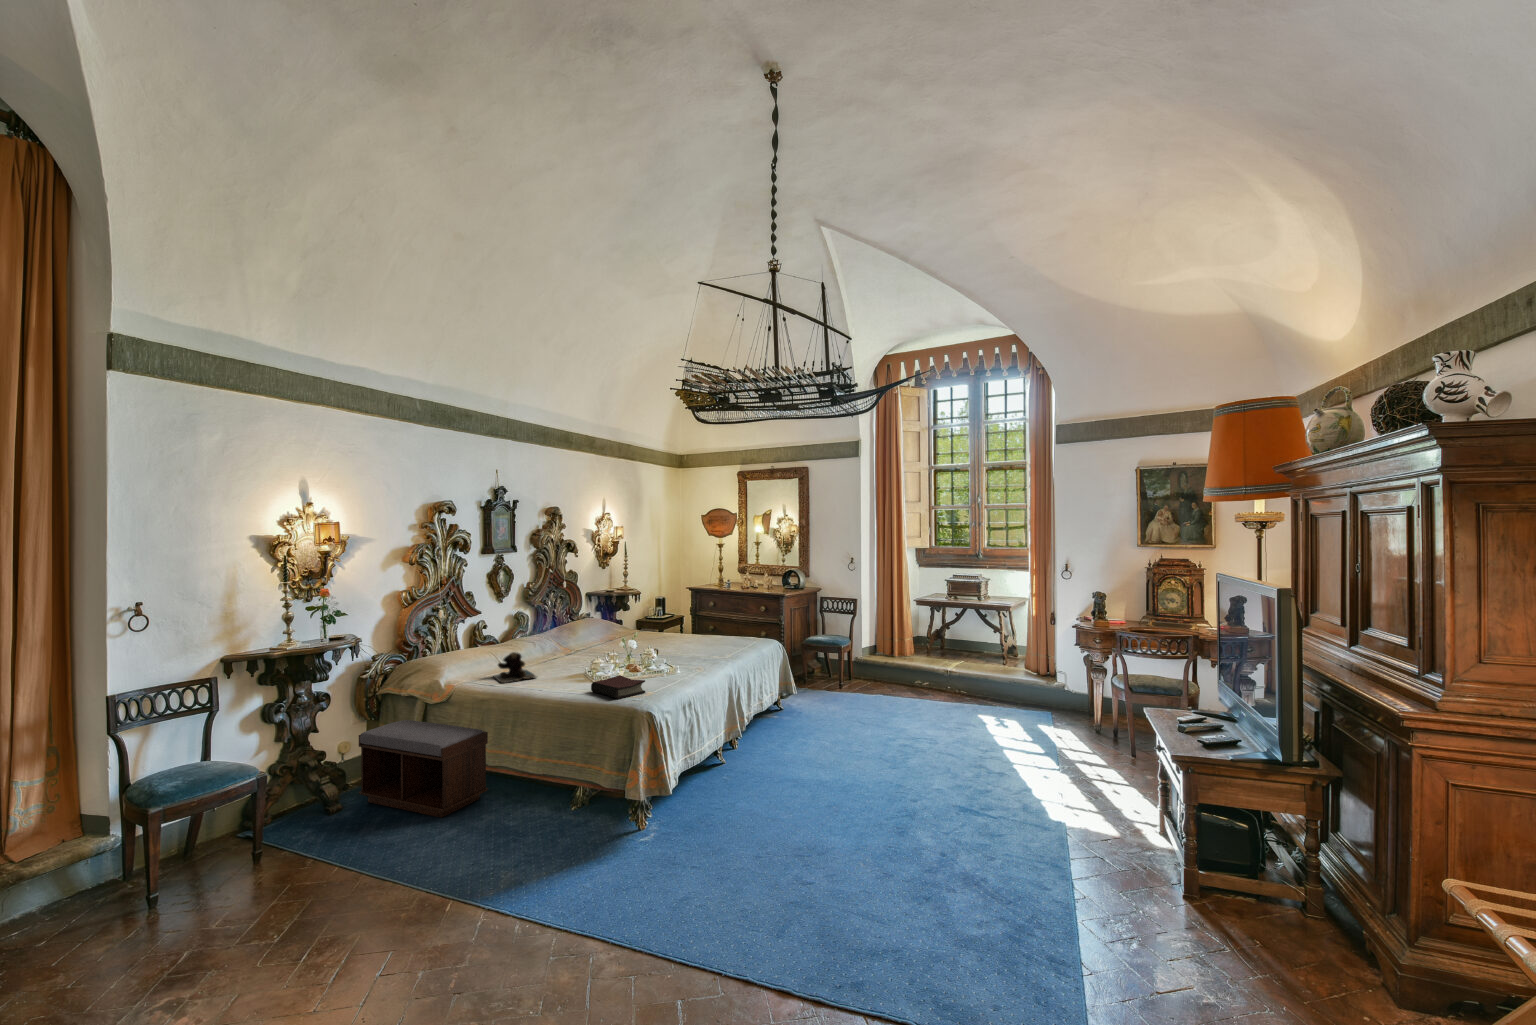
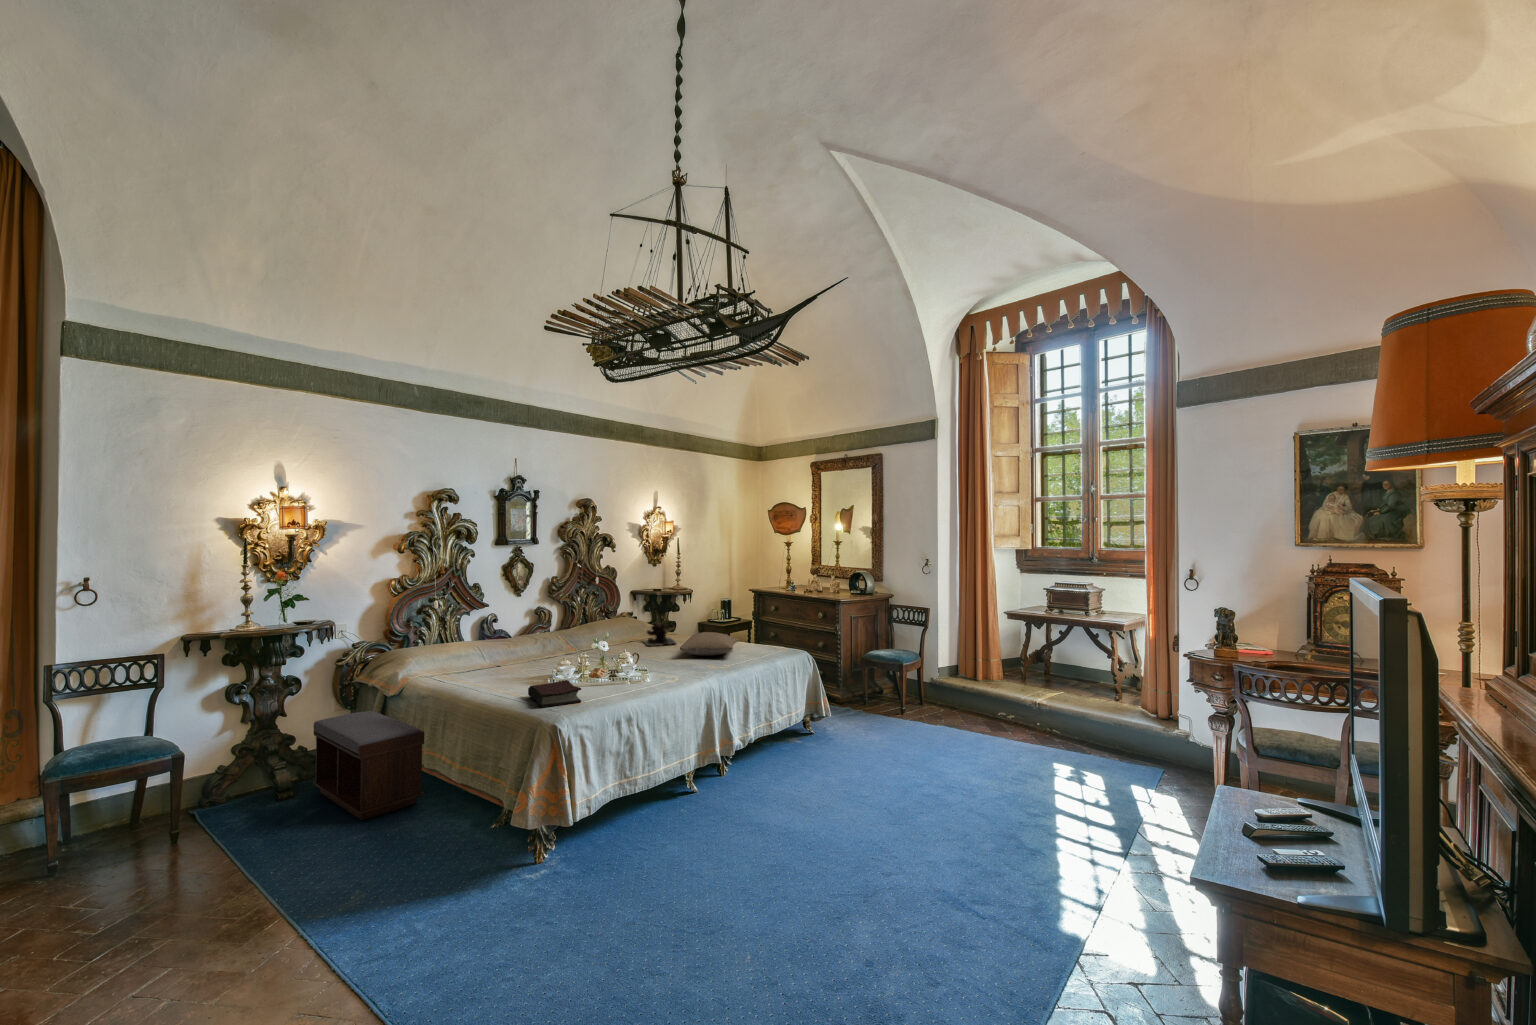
pillow: none [674,628,725,649] -> present [680,632,738,656]
teddy bear: present [494,652,536,683] -> present [644,622,676,646]

